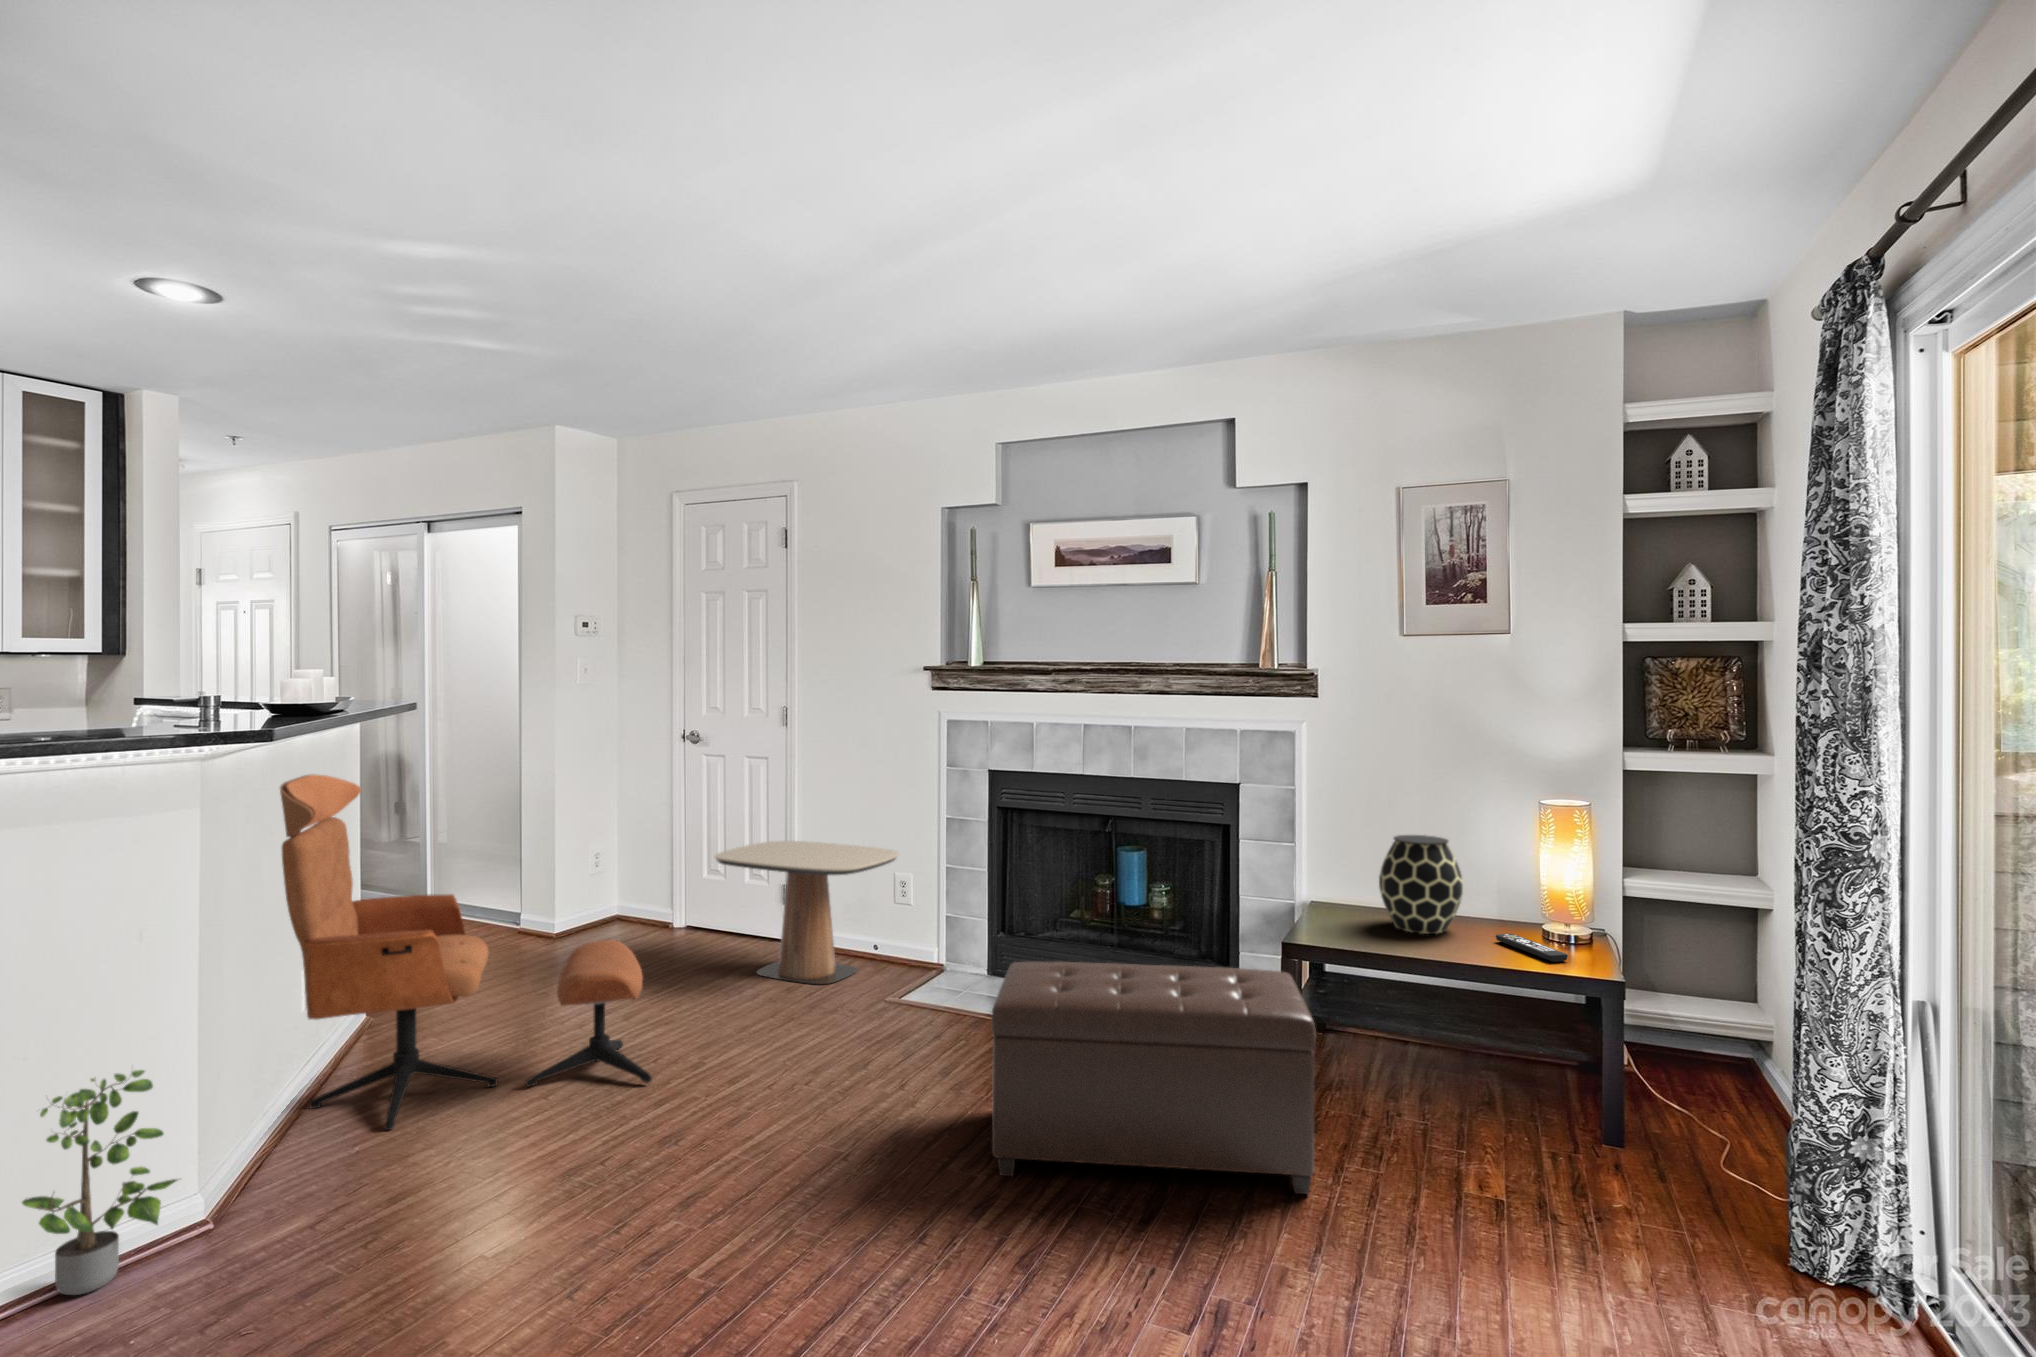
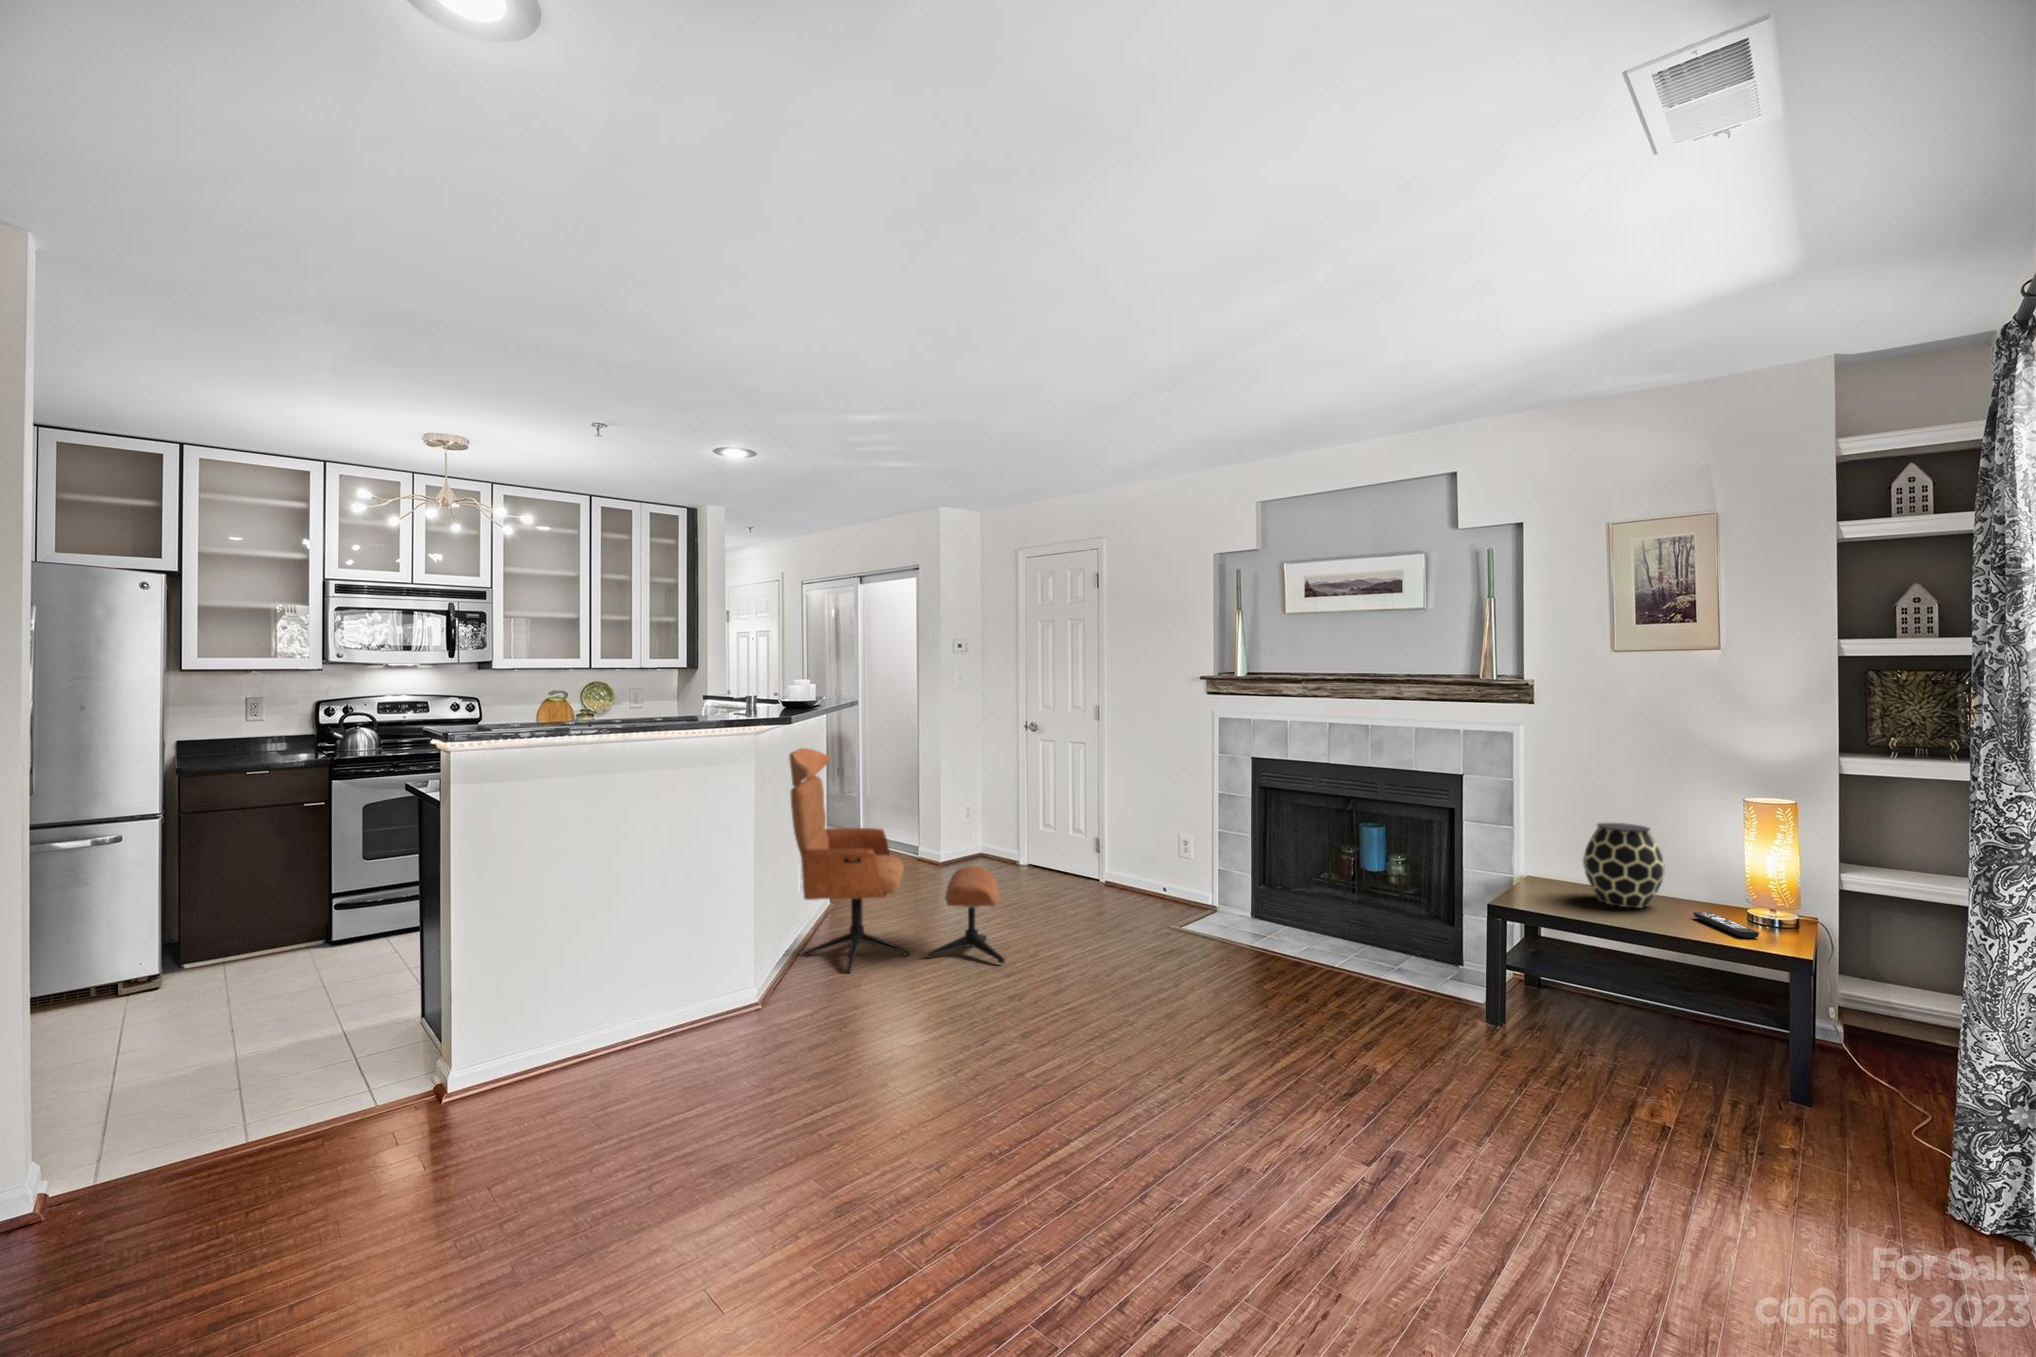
side table: present [715,841,898,984] -> none [1049,806,1183,913]
ottoman: present [991,962,1316,1194] -> none [1234,901,1494,1096]
potted plant: present [22,1070,177,1295] -> none [674,910,747,1036]

